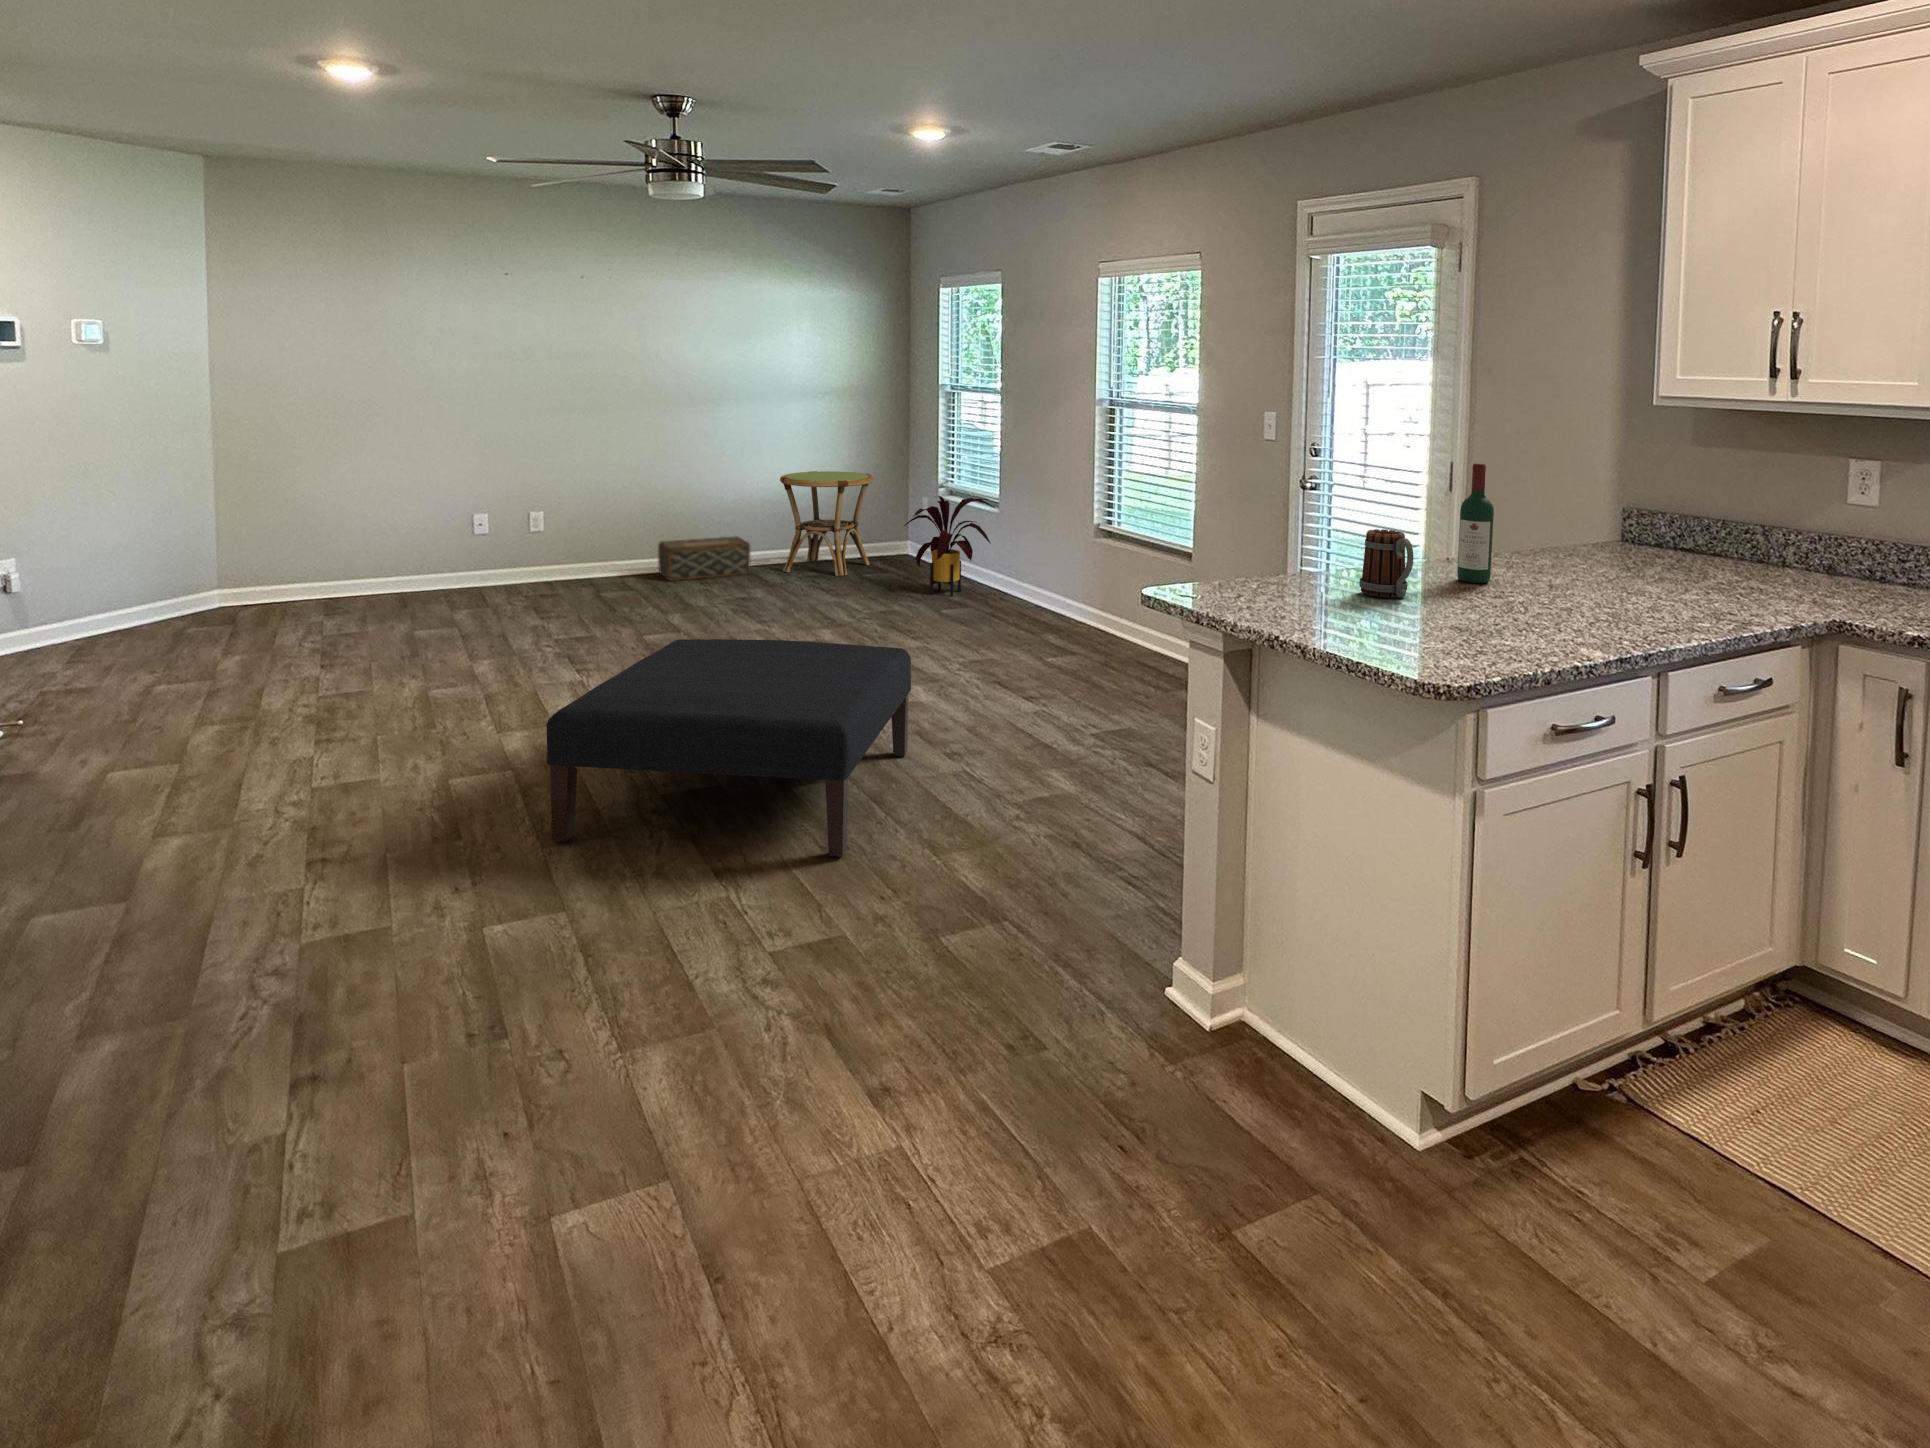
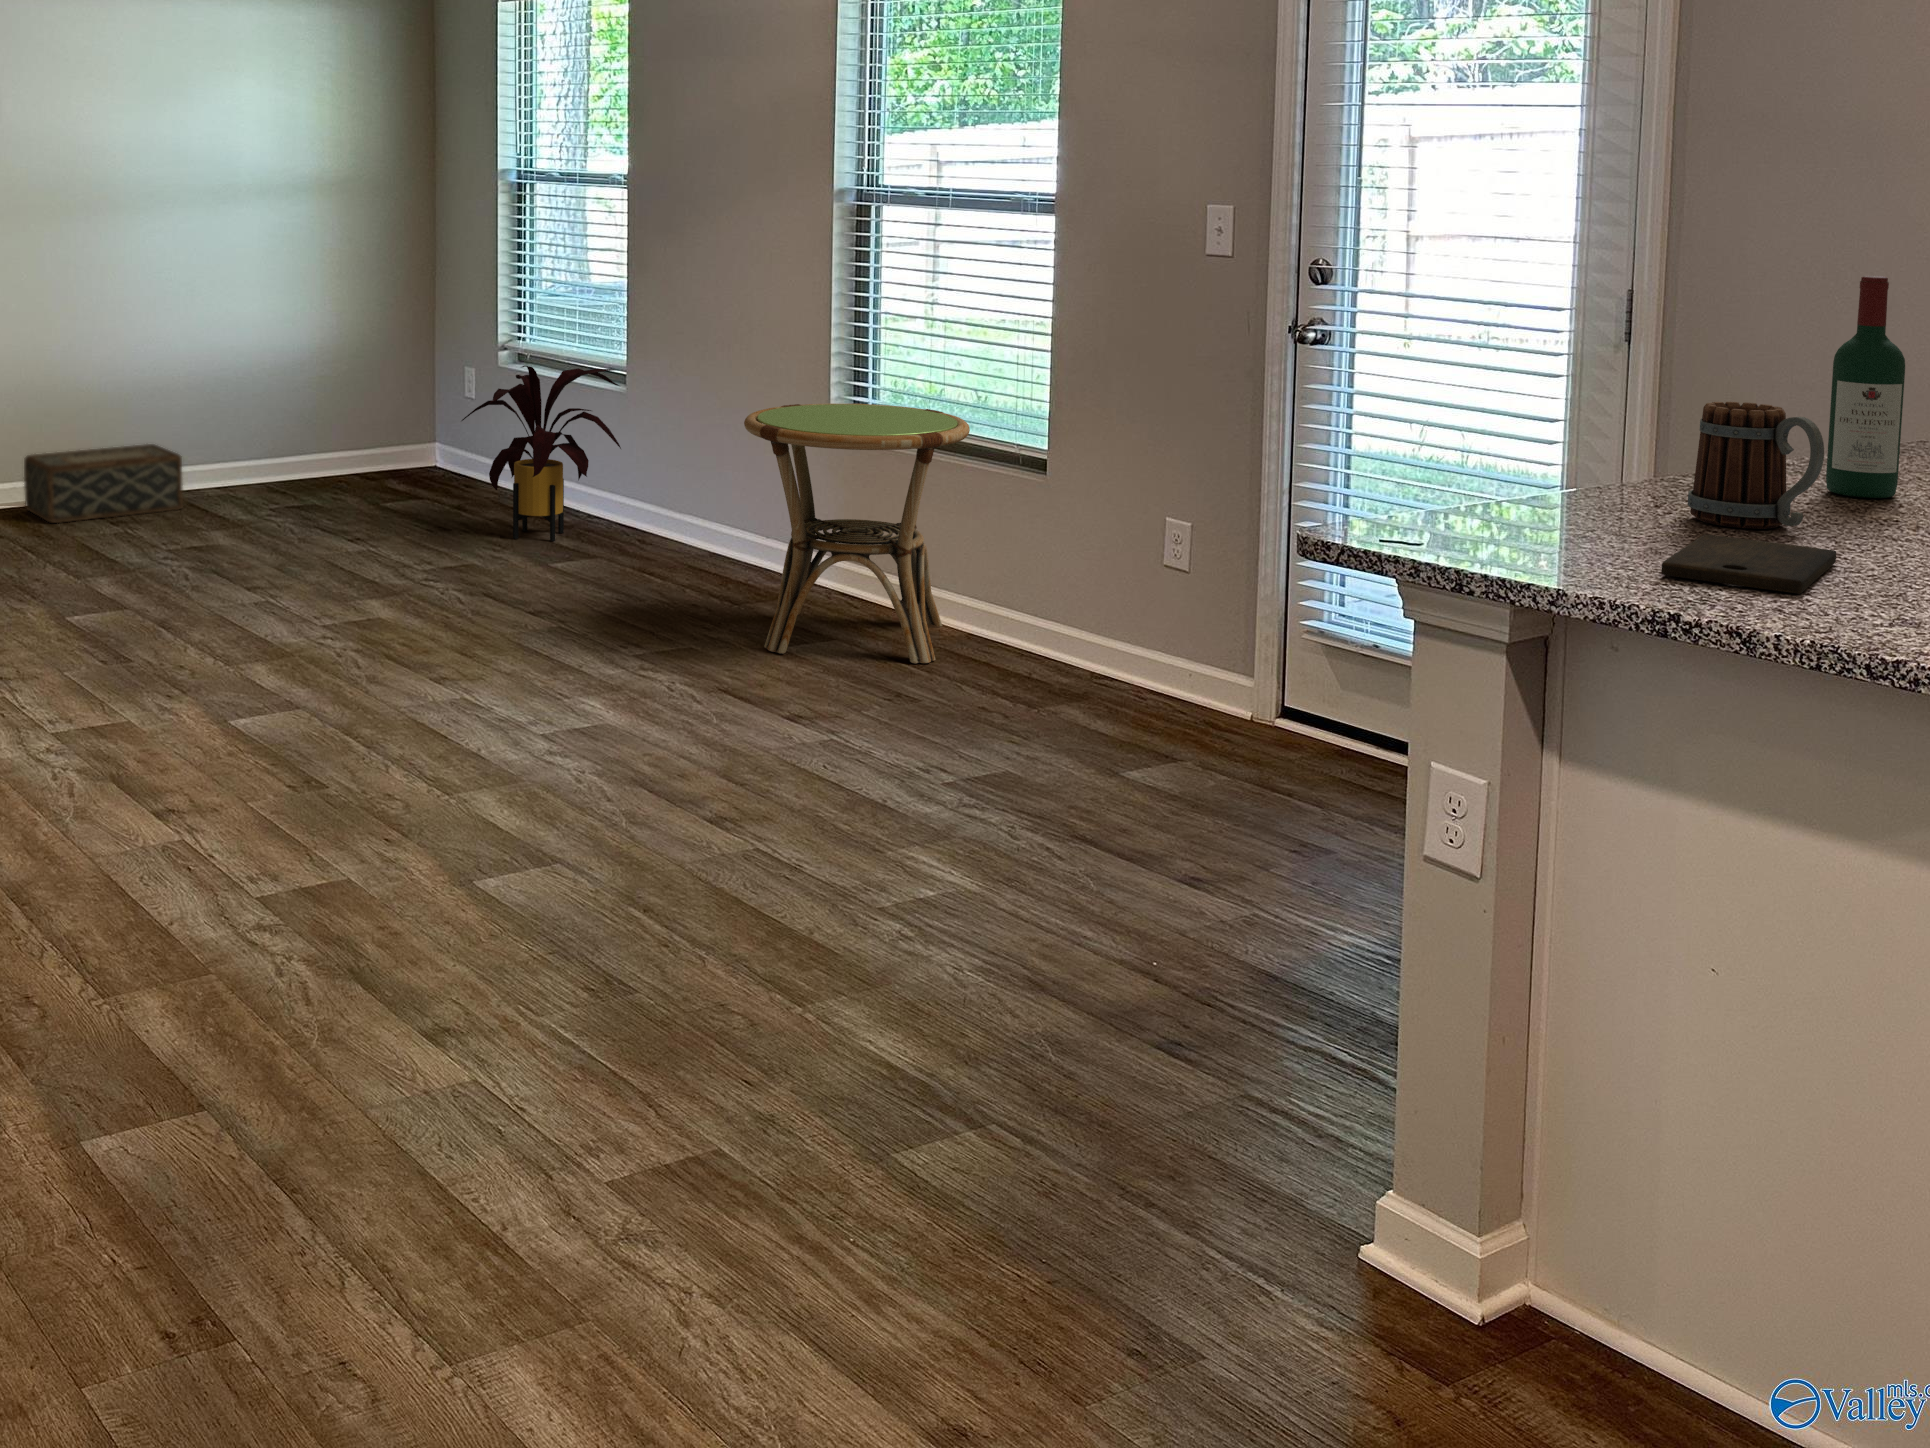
side table: present [780,471,874,576] -> present [744,404,970,663]
cutting board: none [1294,601,1397,632] -> present [1661,535,1836,593]
ottoman: present [547,639,911,857] -> none [95,625,644,1011]

